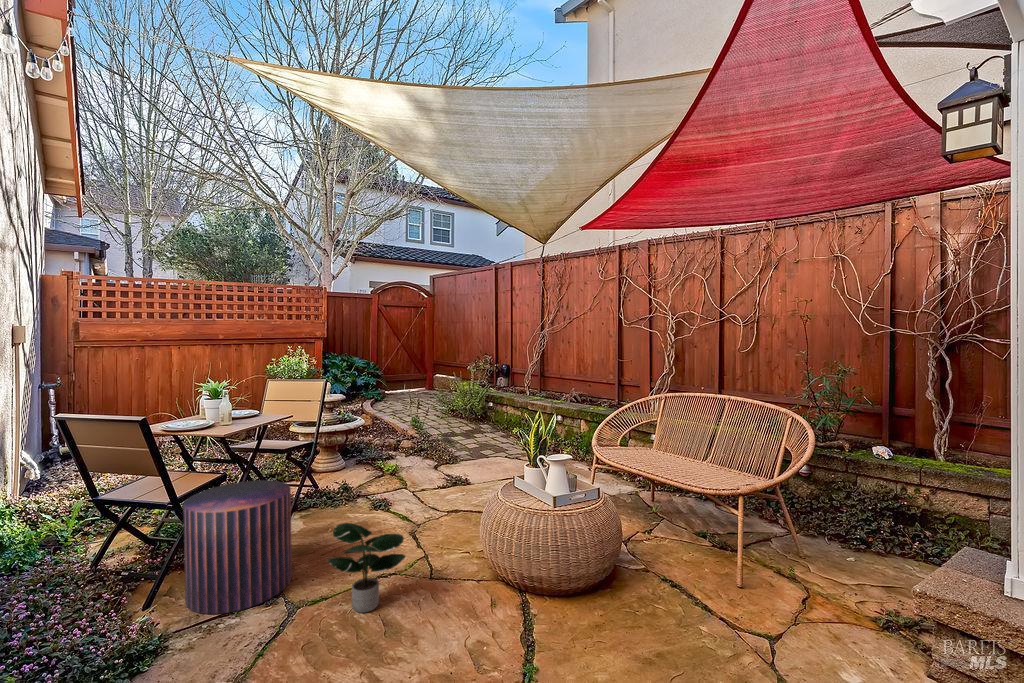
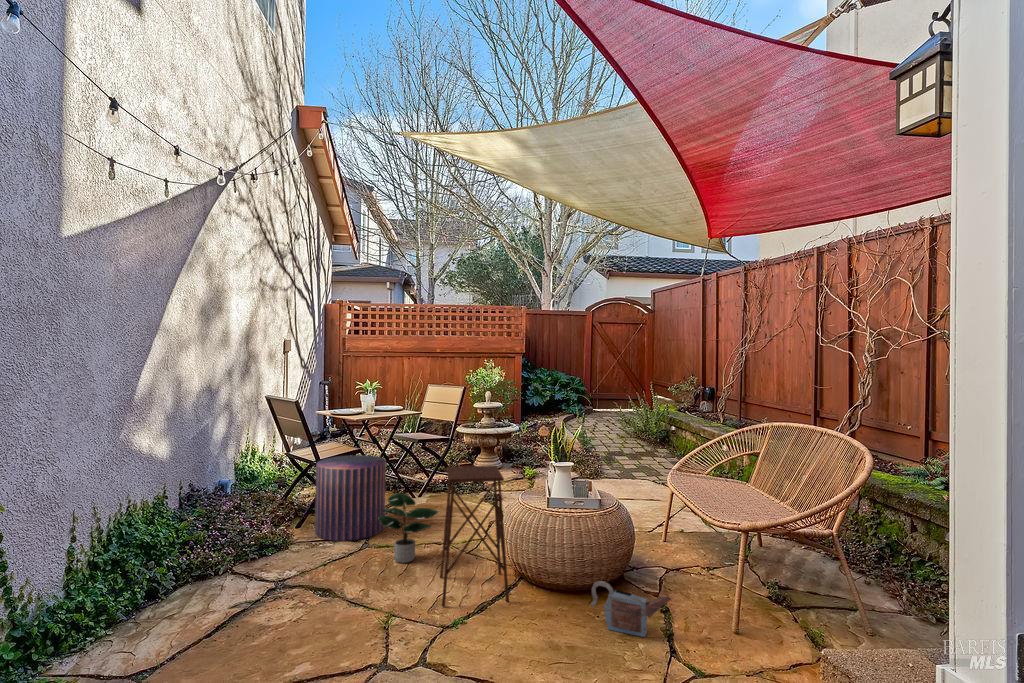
side table: none [435,468,539,652] -> present [440,466,509,606]
watering can: none [631,562,704,612] -> present [591,581,671,637]

